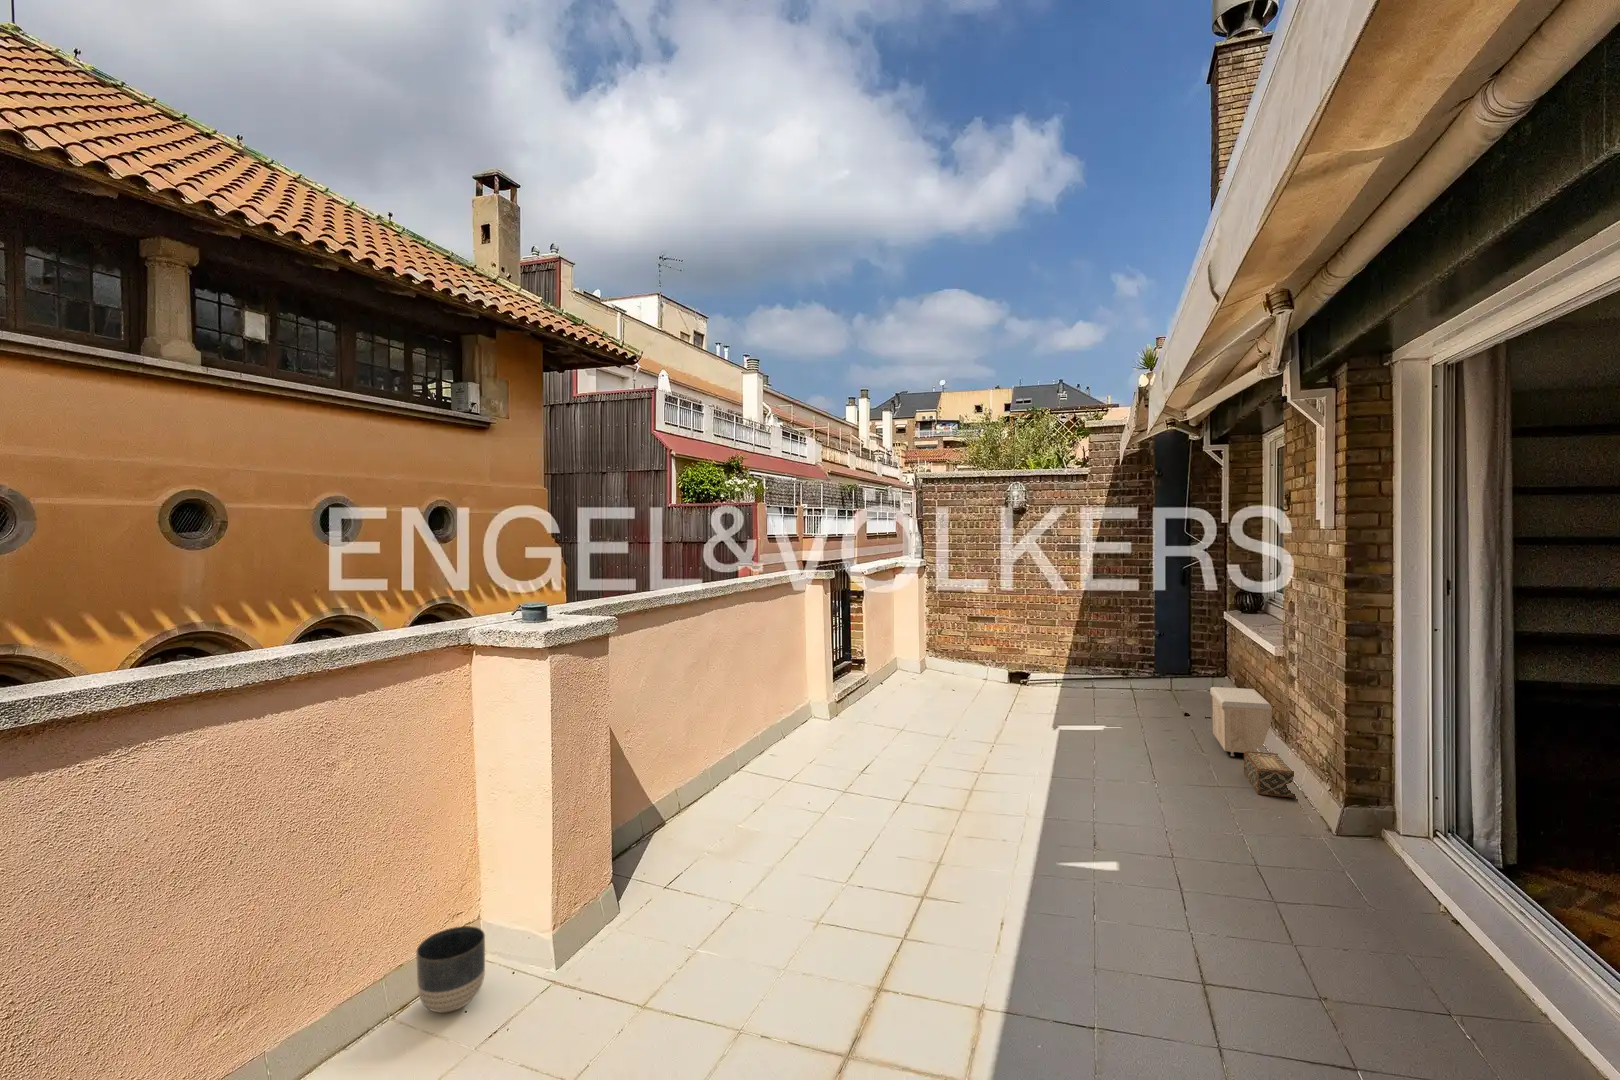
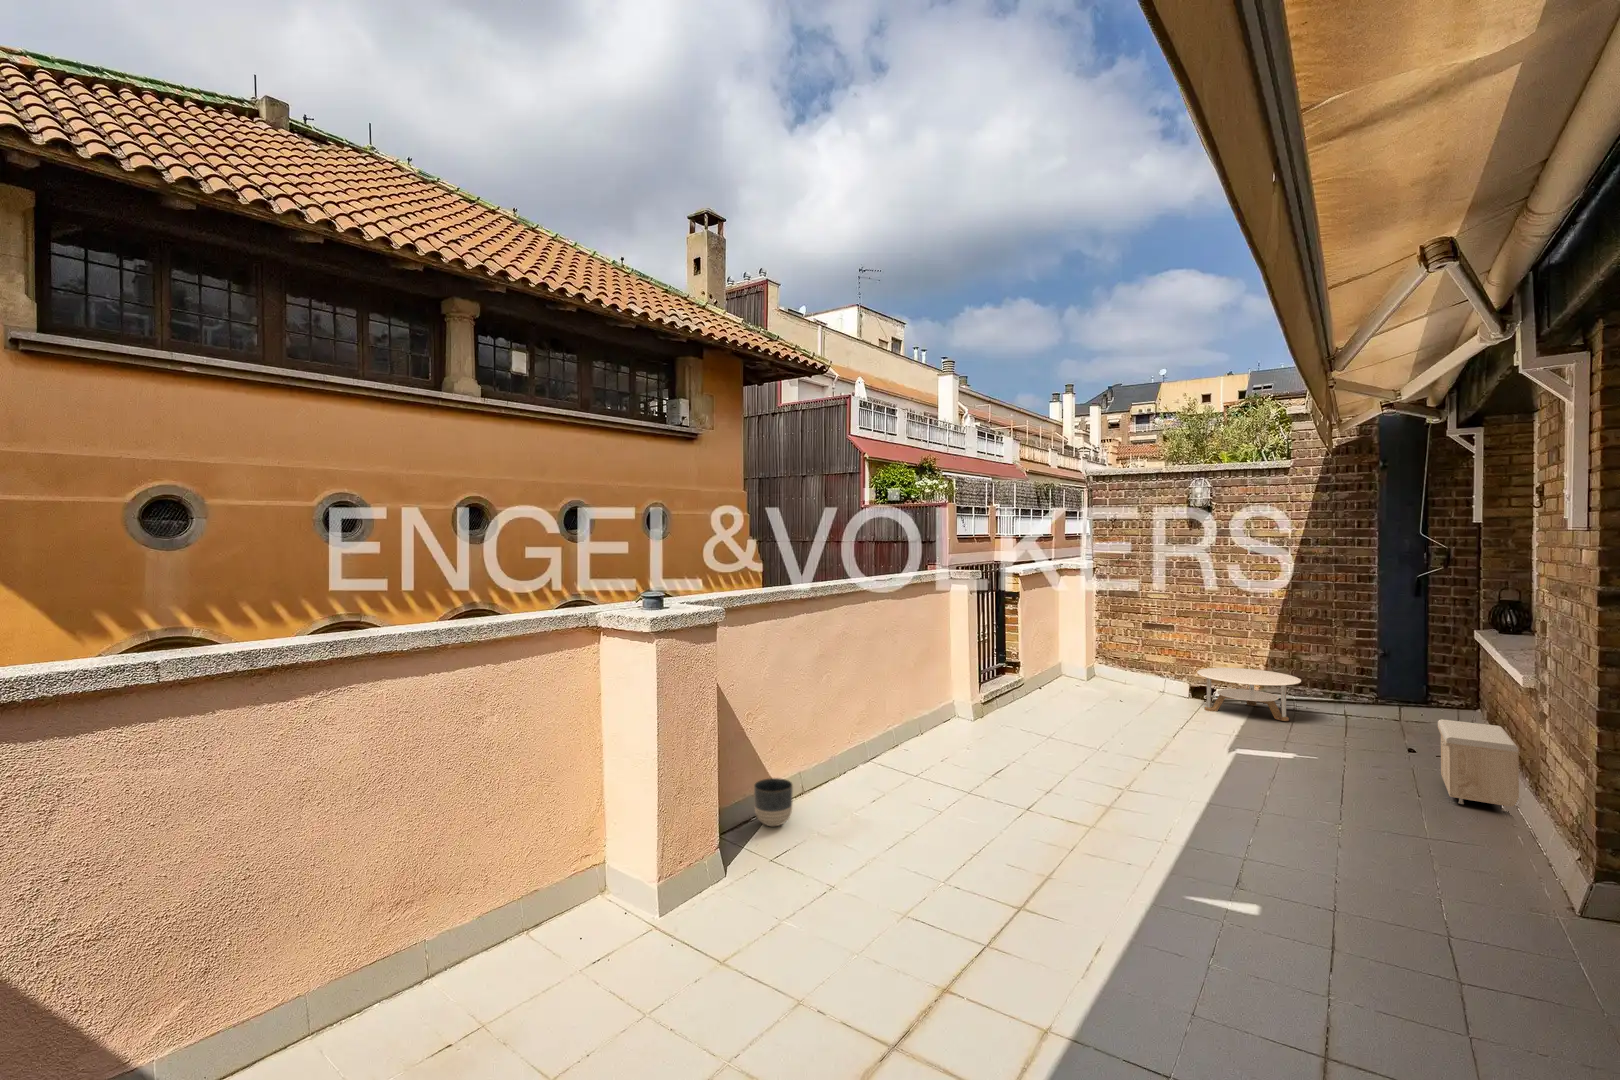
round table: none [1015,654,1099,698] -> present [1197,668,1301,721]
woven basket: present [1244,751,1296,798] -> none [1470,799,1545,864]
planter: present [416,926,485,1013] -> present [754,778,793,826]

